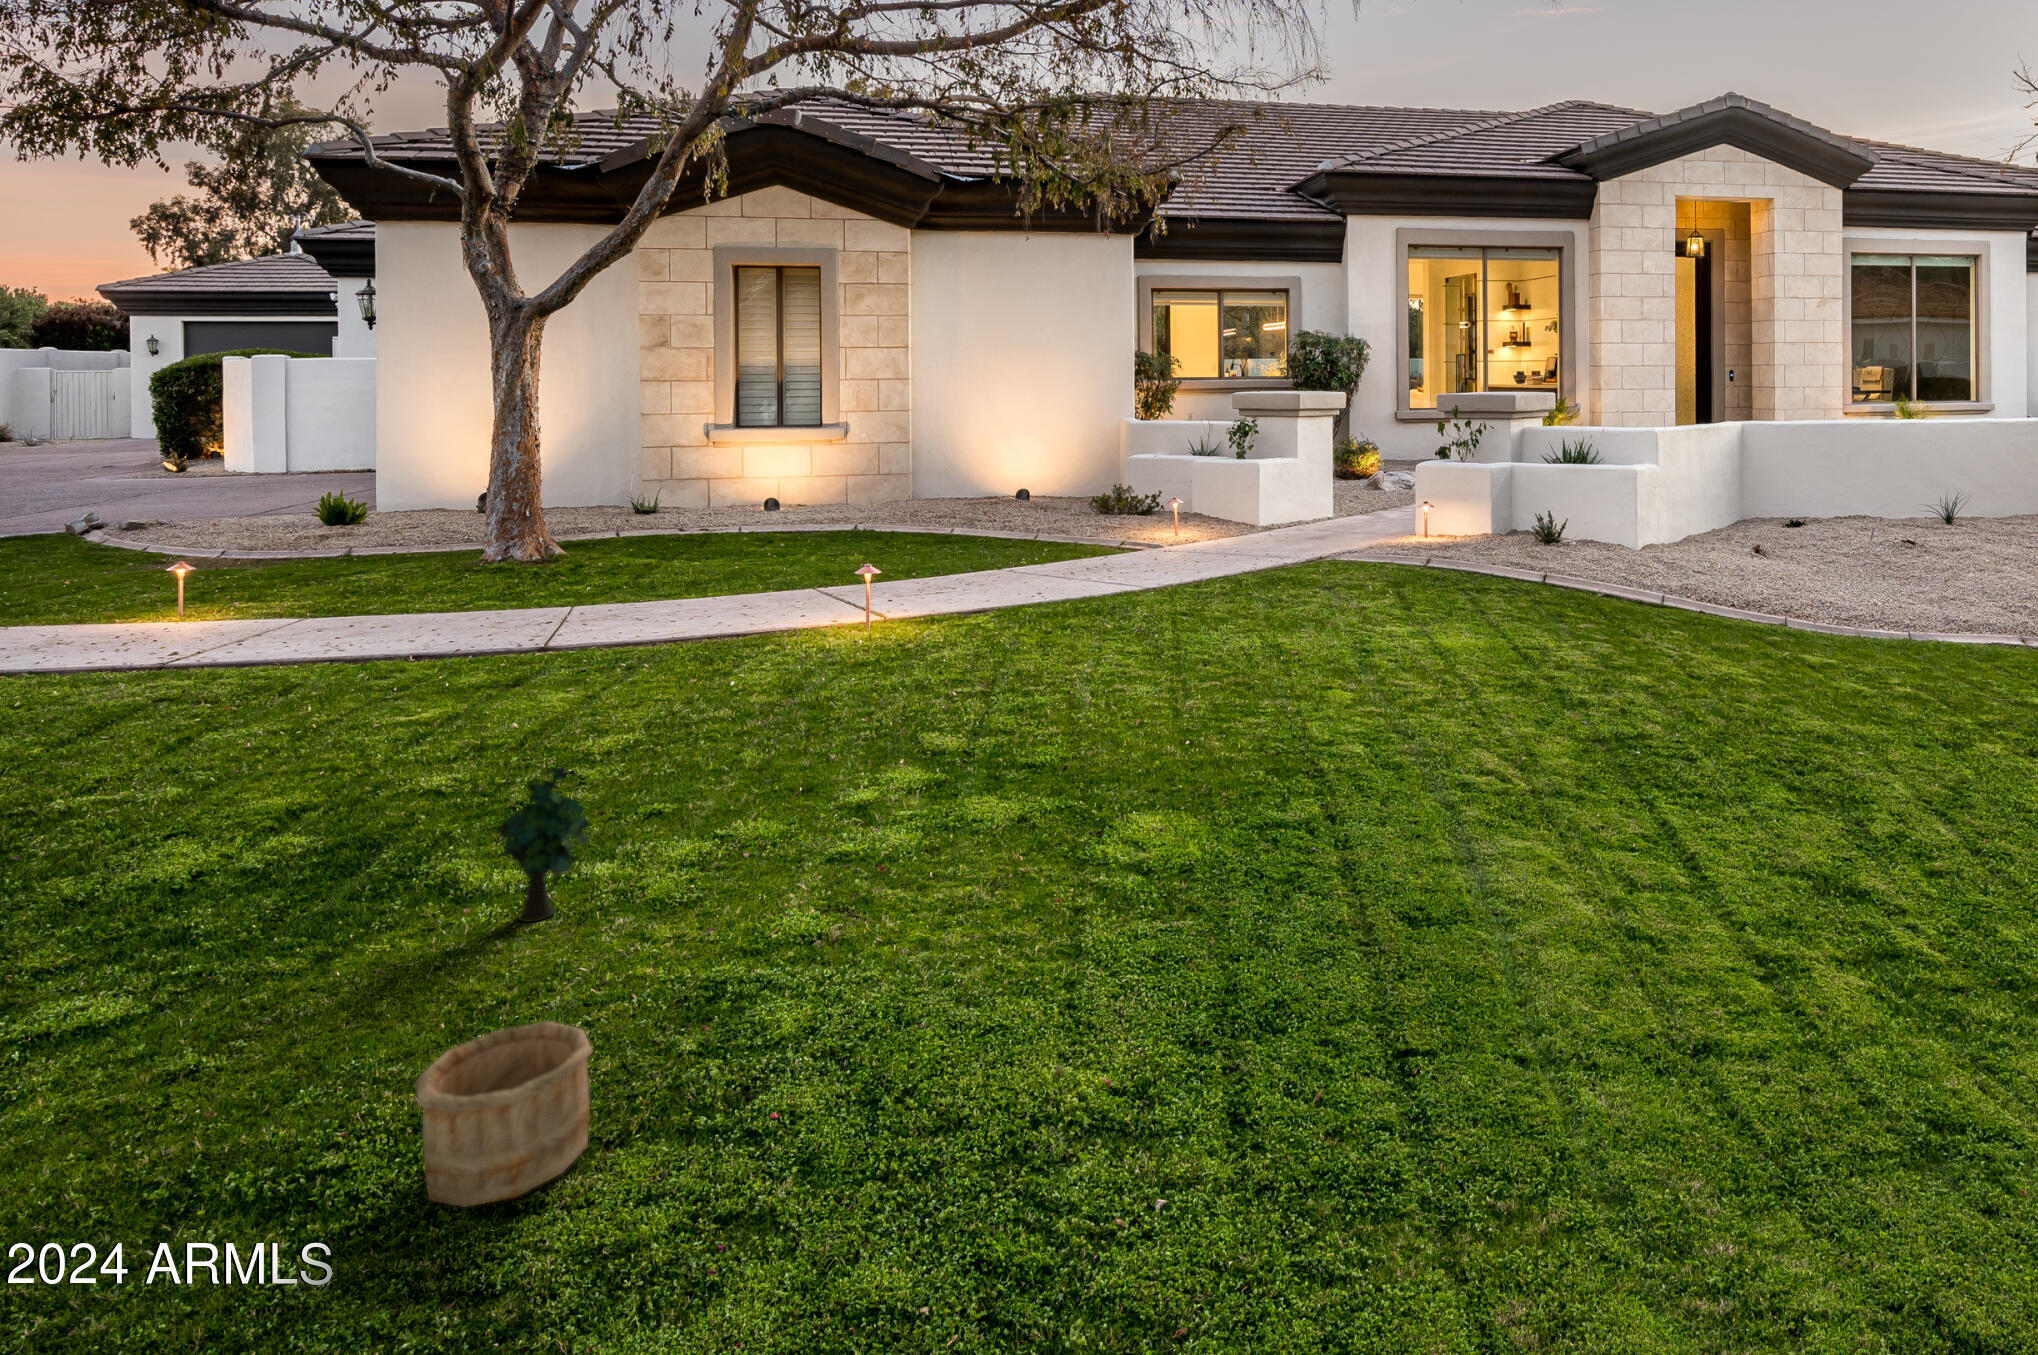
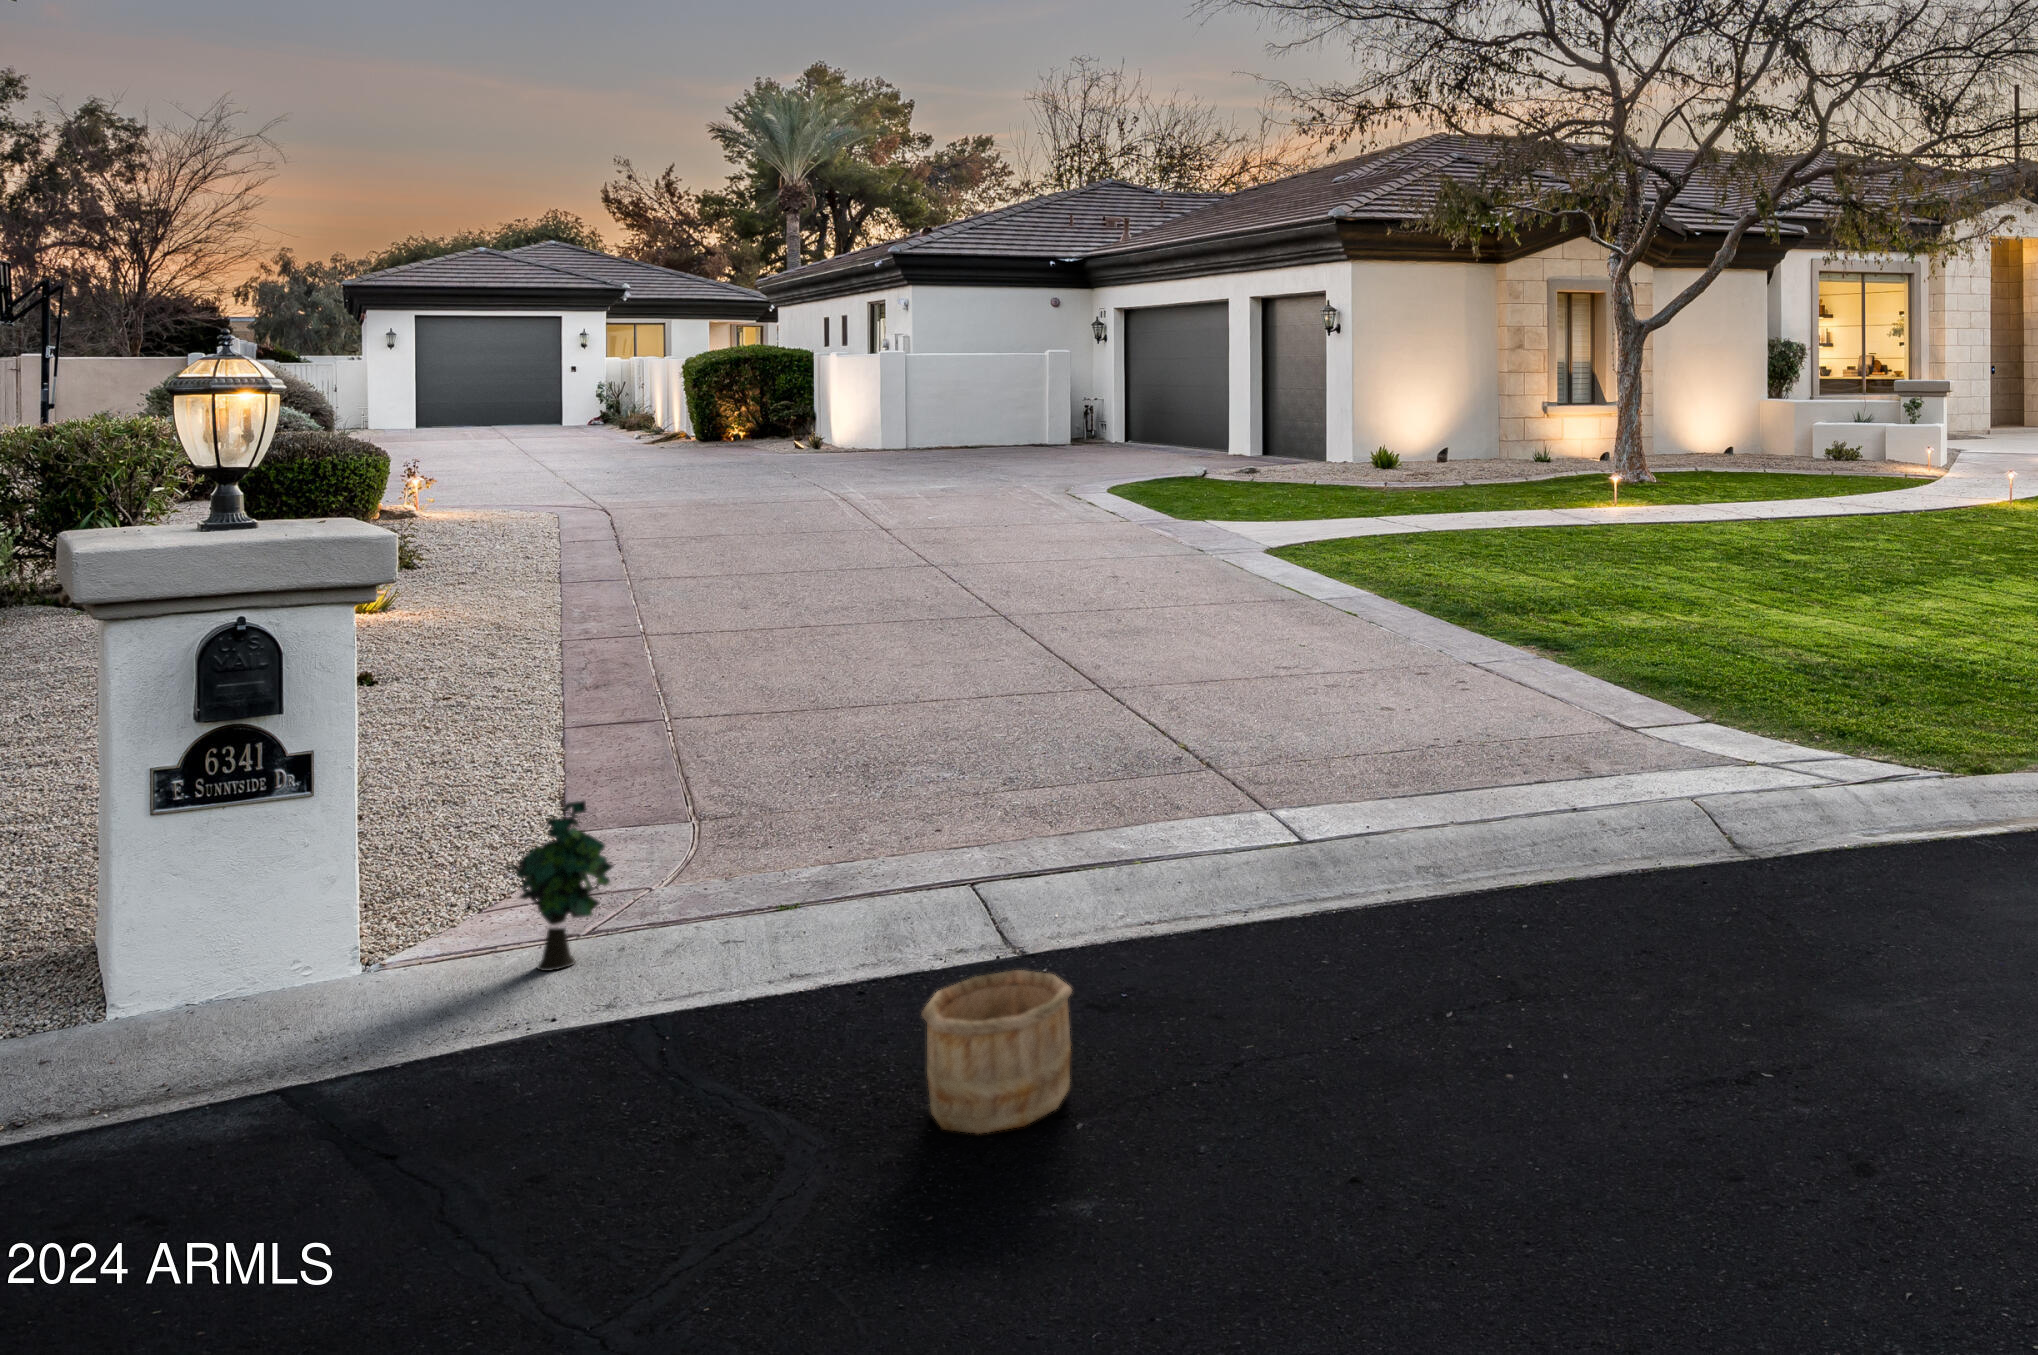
wooden bucket: present [416,1022,592,1207] -> present [922,970,1072,1134]

